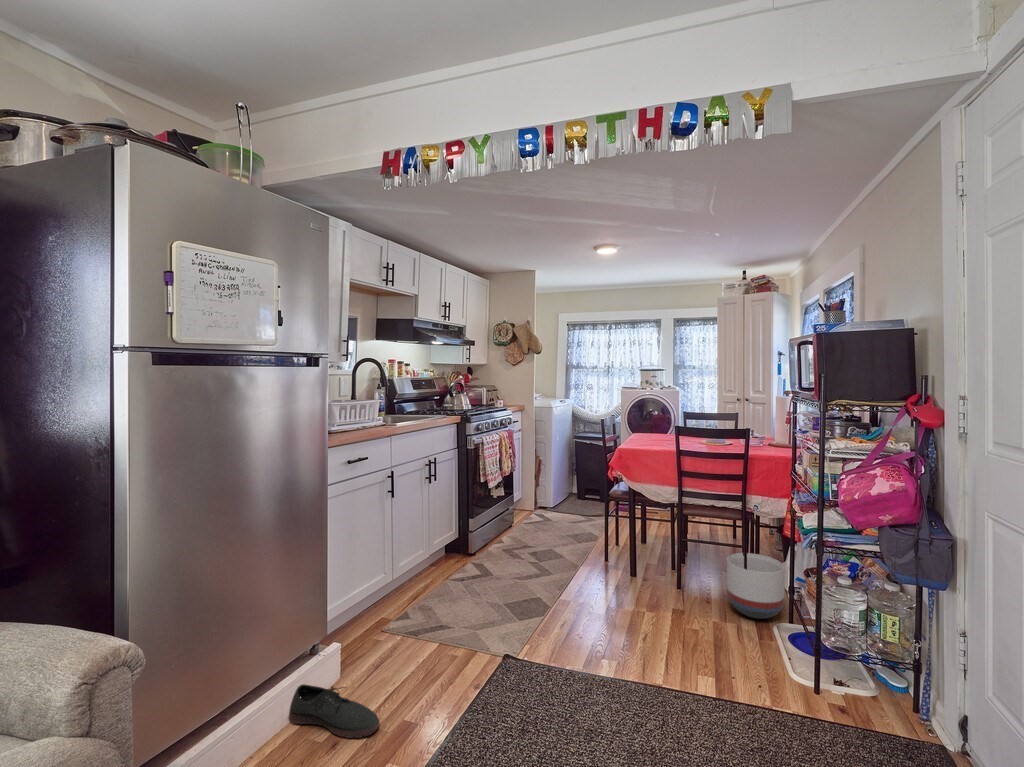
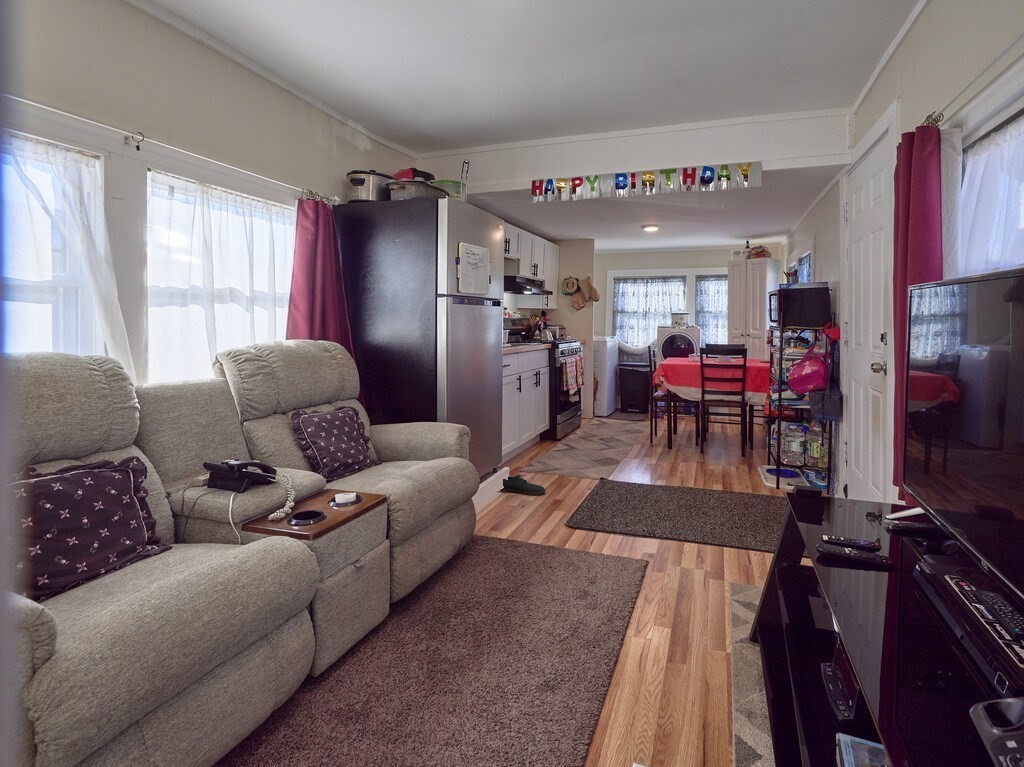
planter: present [727,553,785,619] -> none [728,426,764,462]

